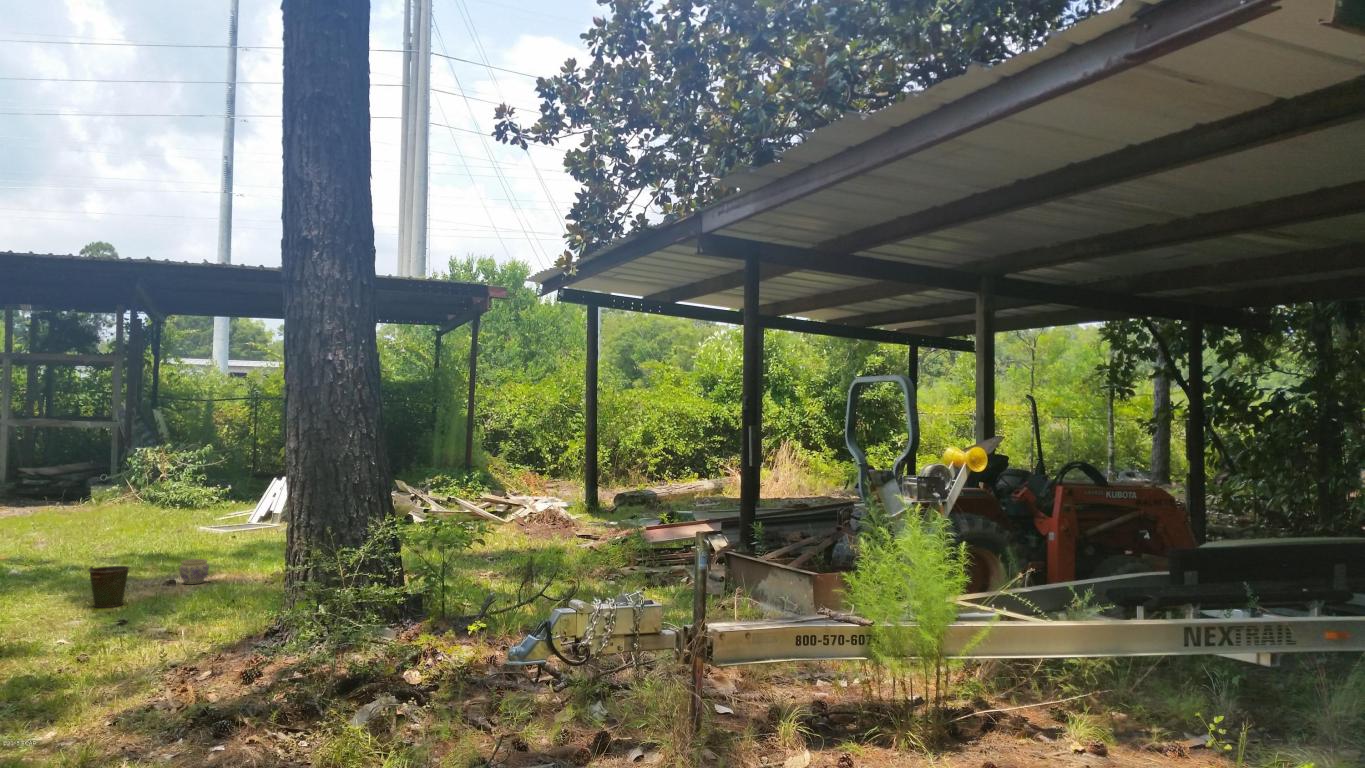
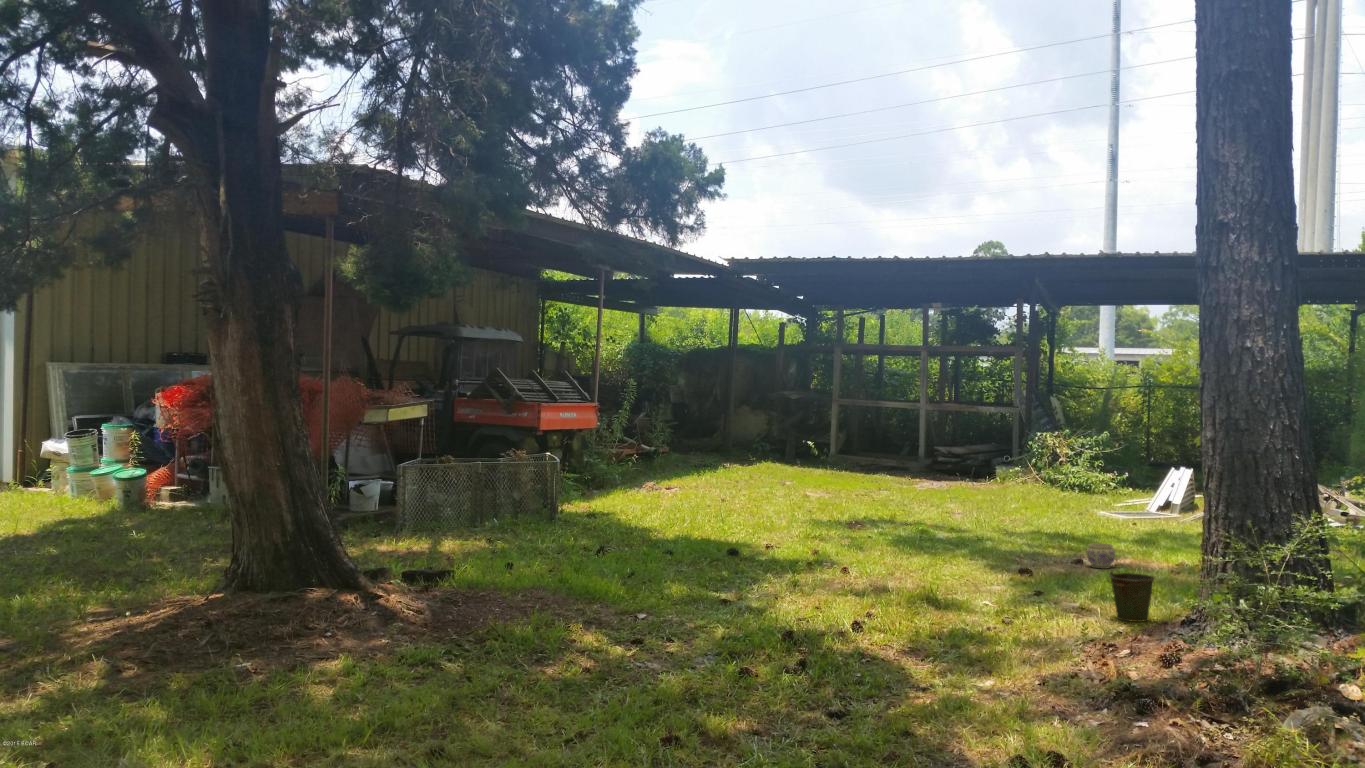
bucket: present [88,566,130,607] -> present [1109,572,1154,622]

